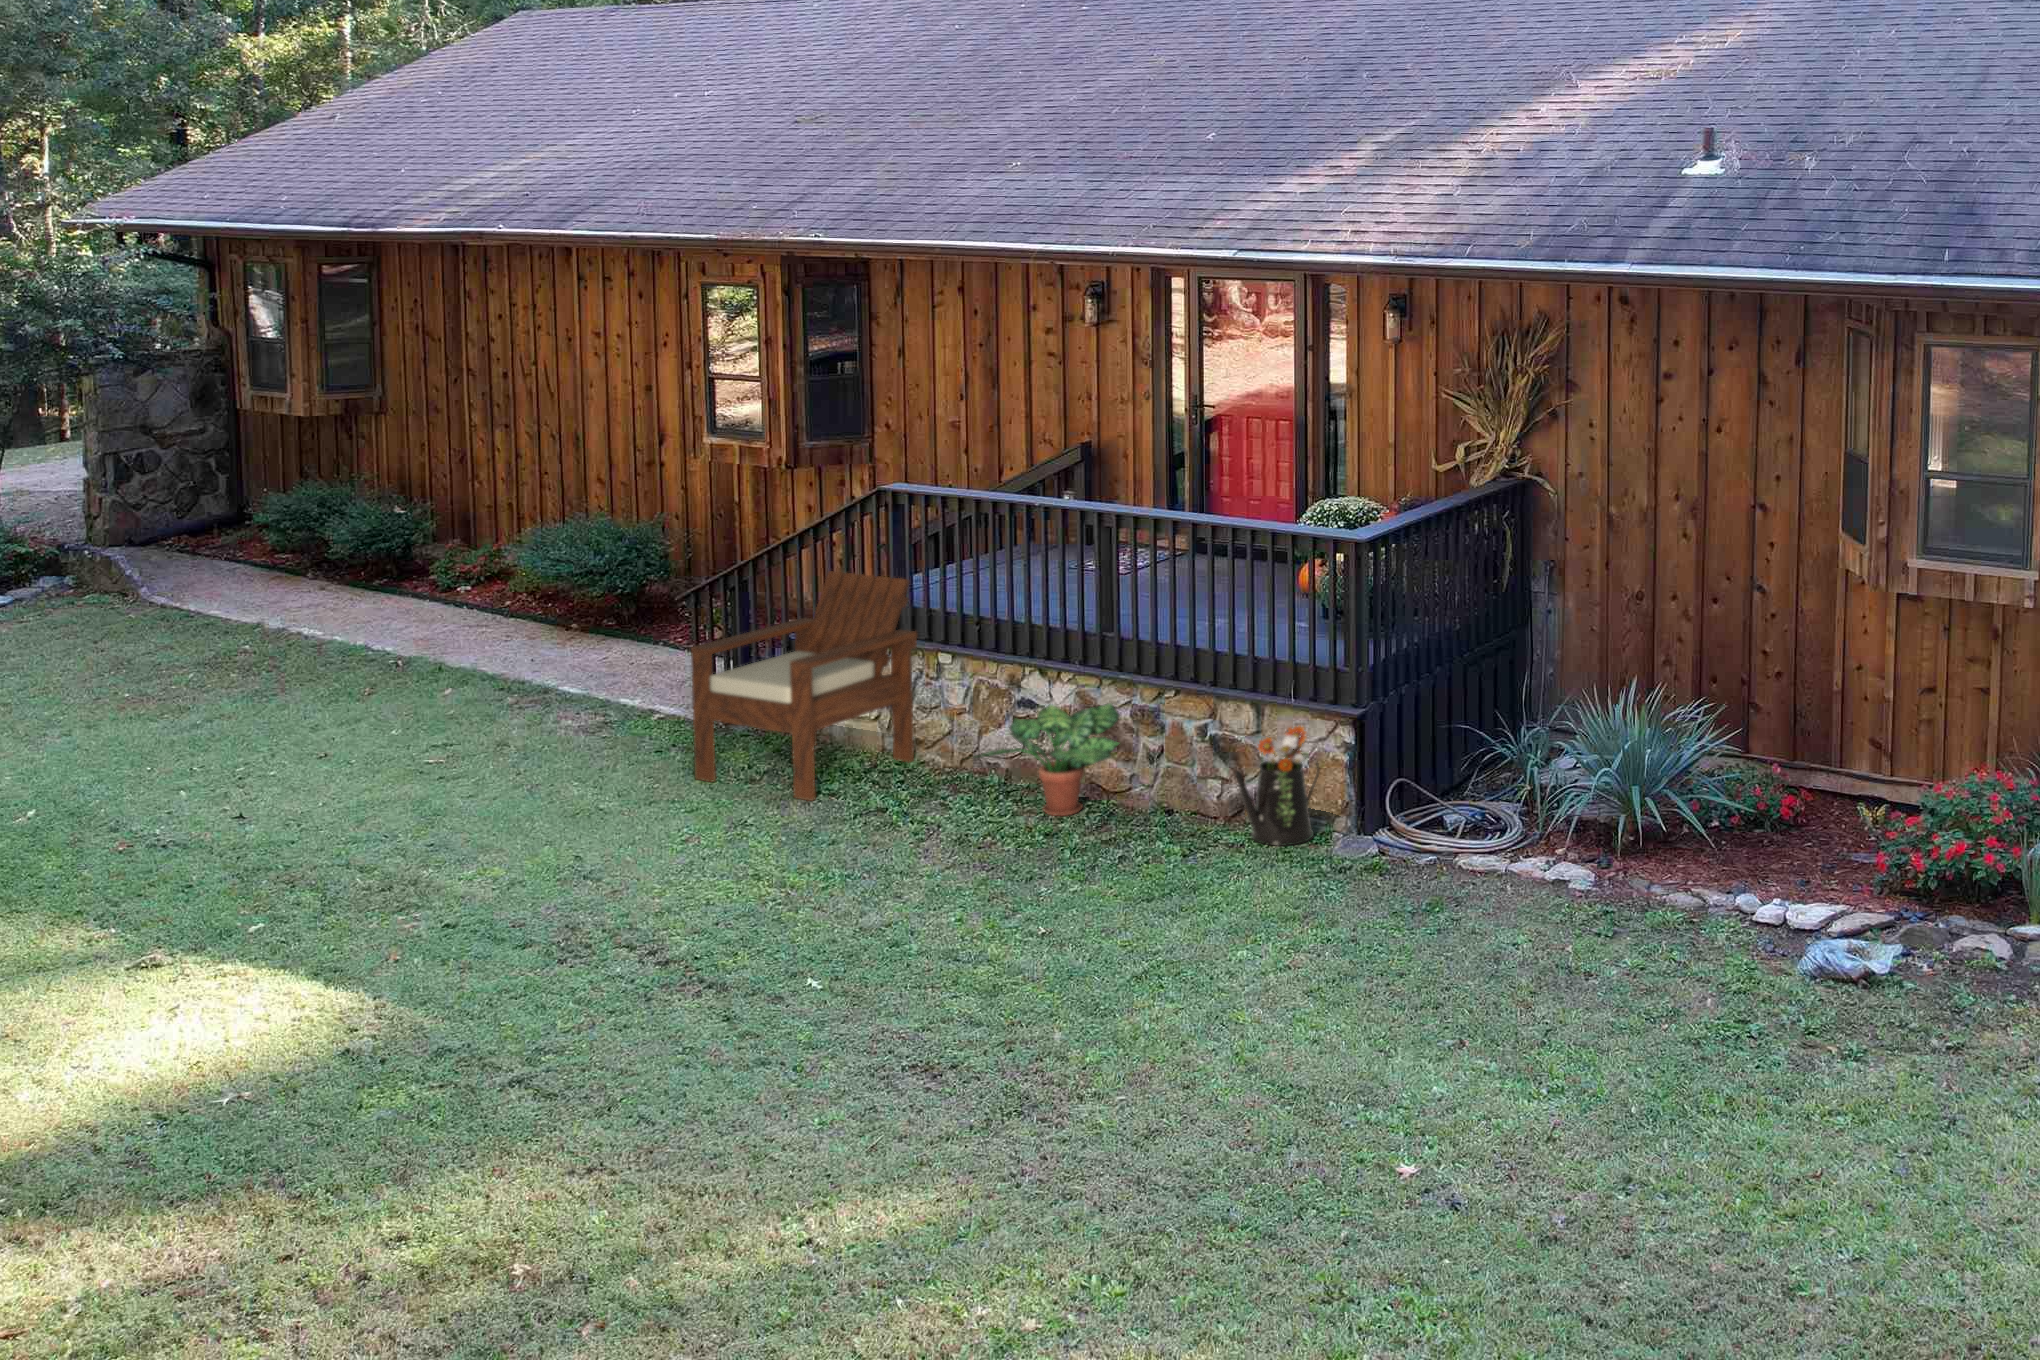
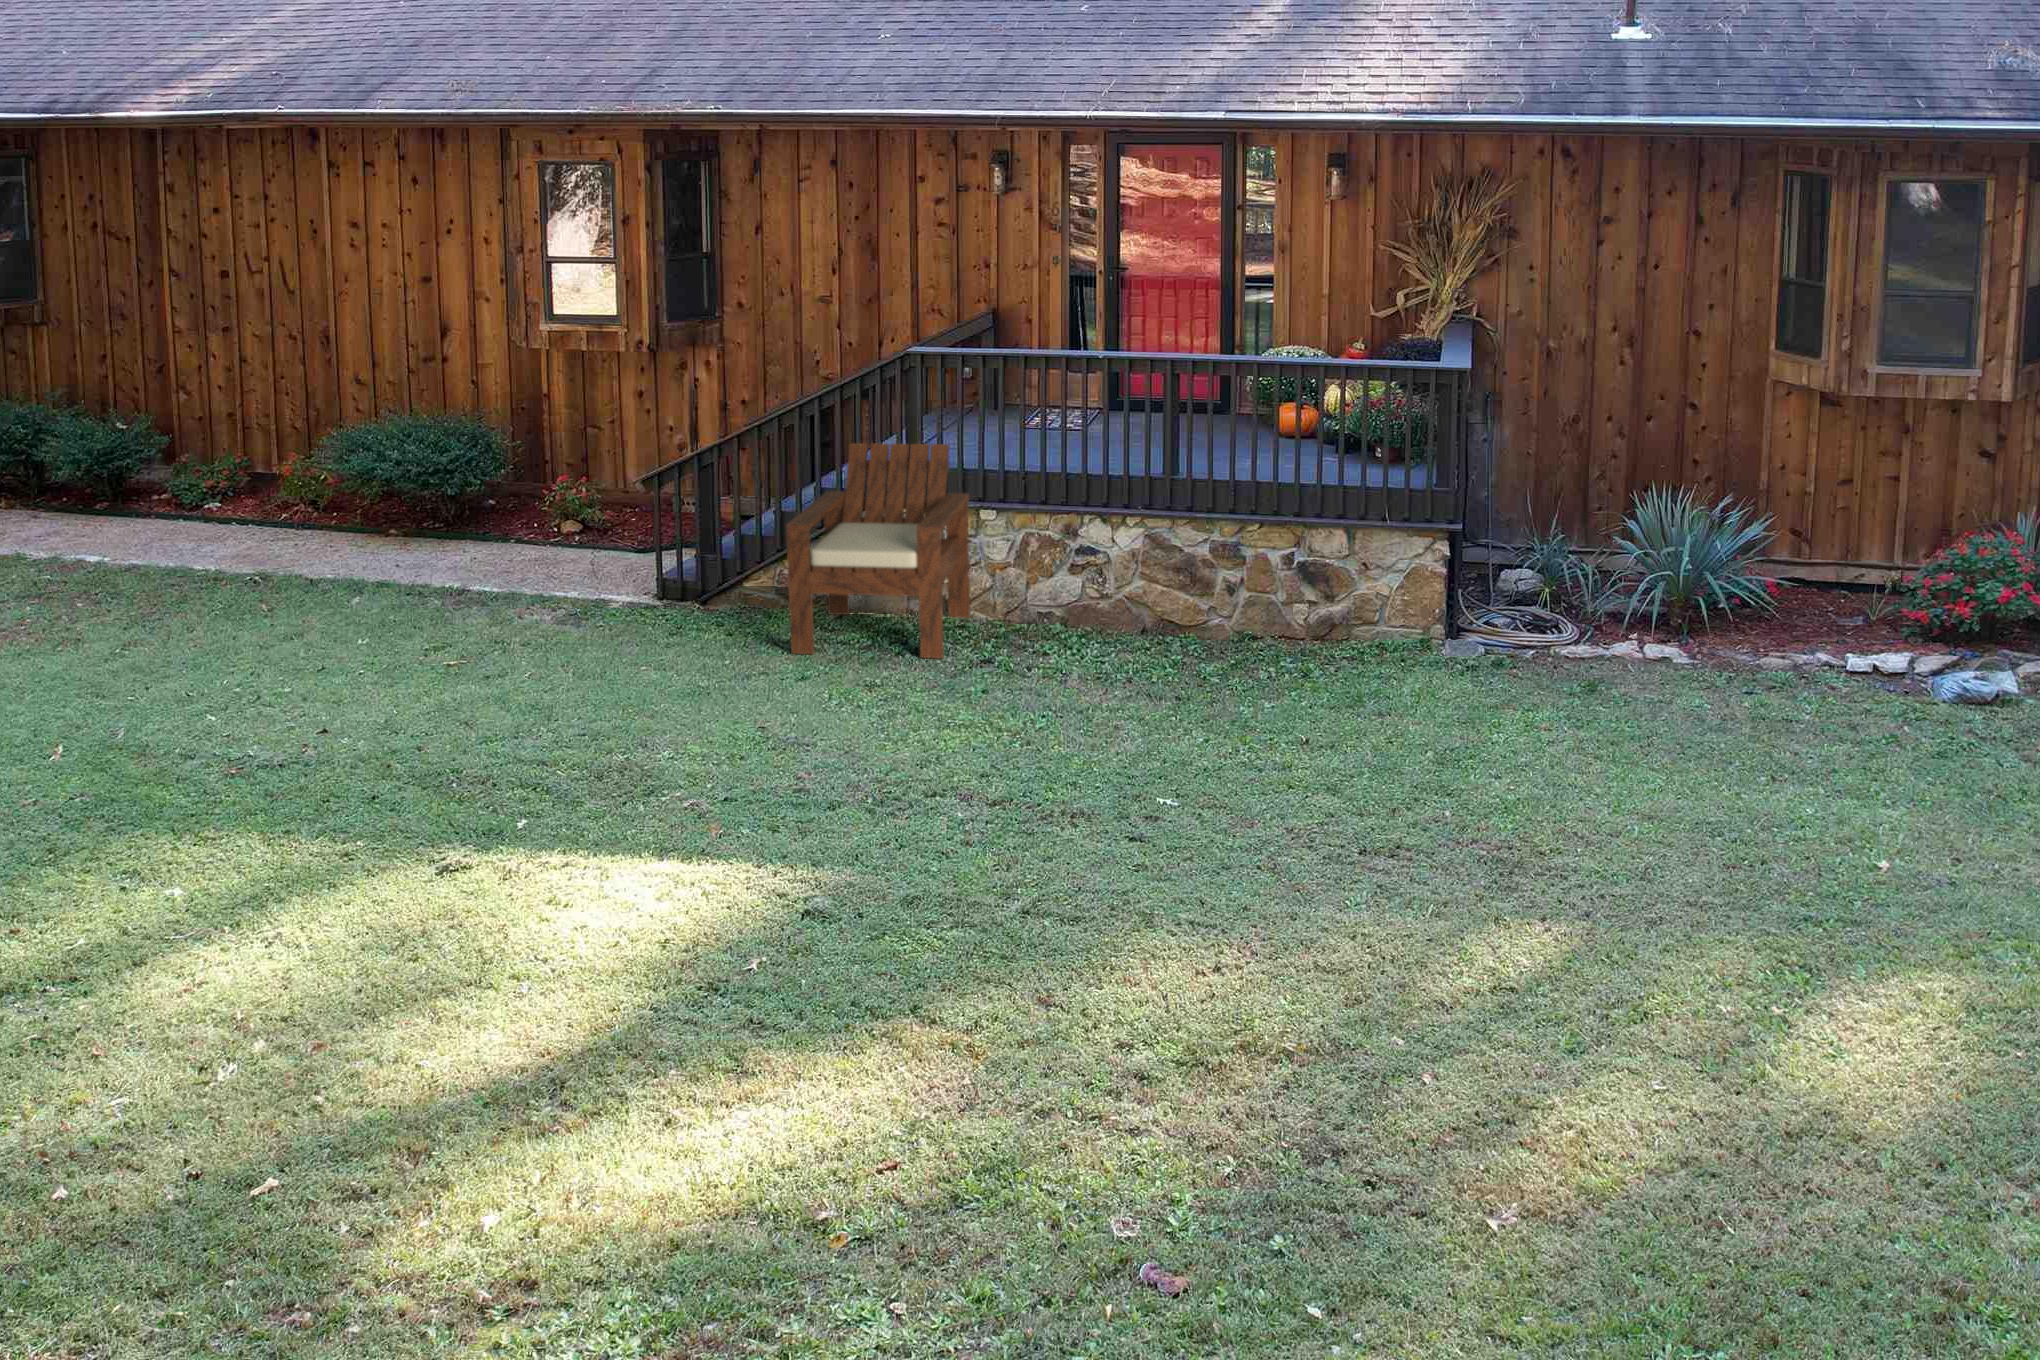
potted plant: present [975,703,1120,816] -> none [1101,540,1254,645]
watering can: present [1236,726,1319,846] -> none [1375,539,1432,645]

